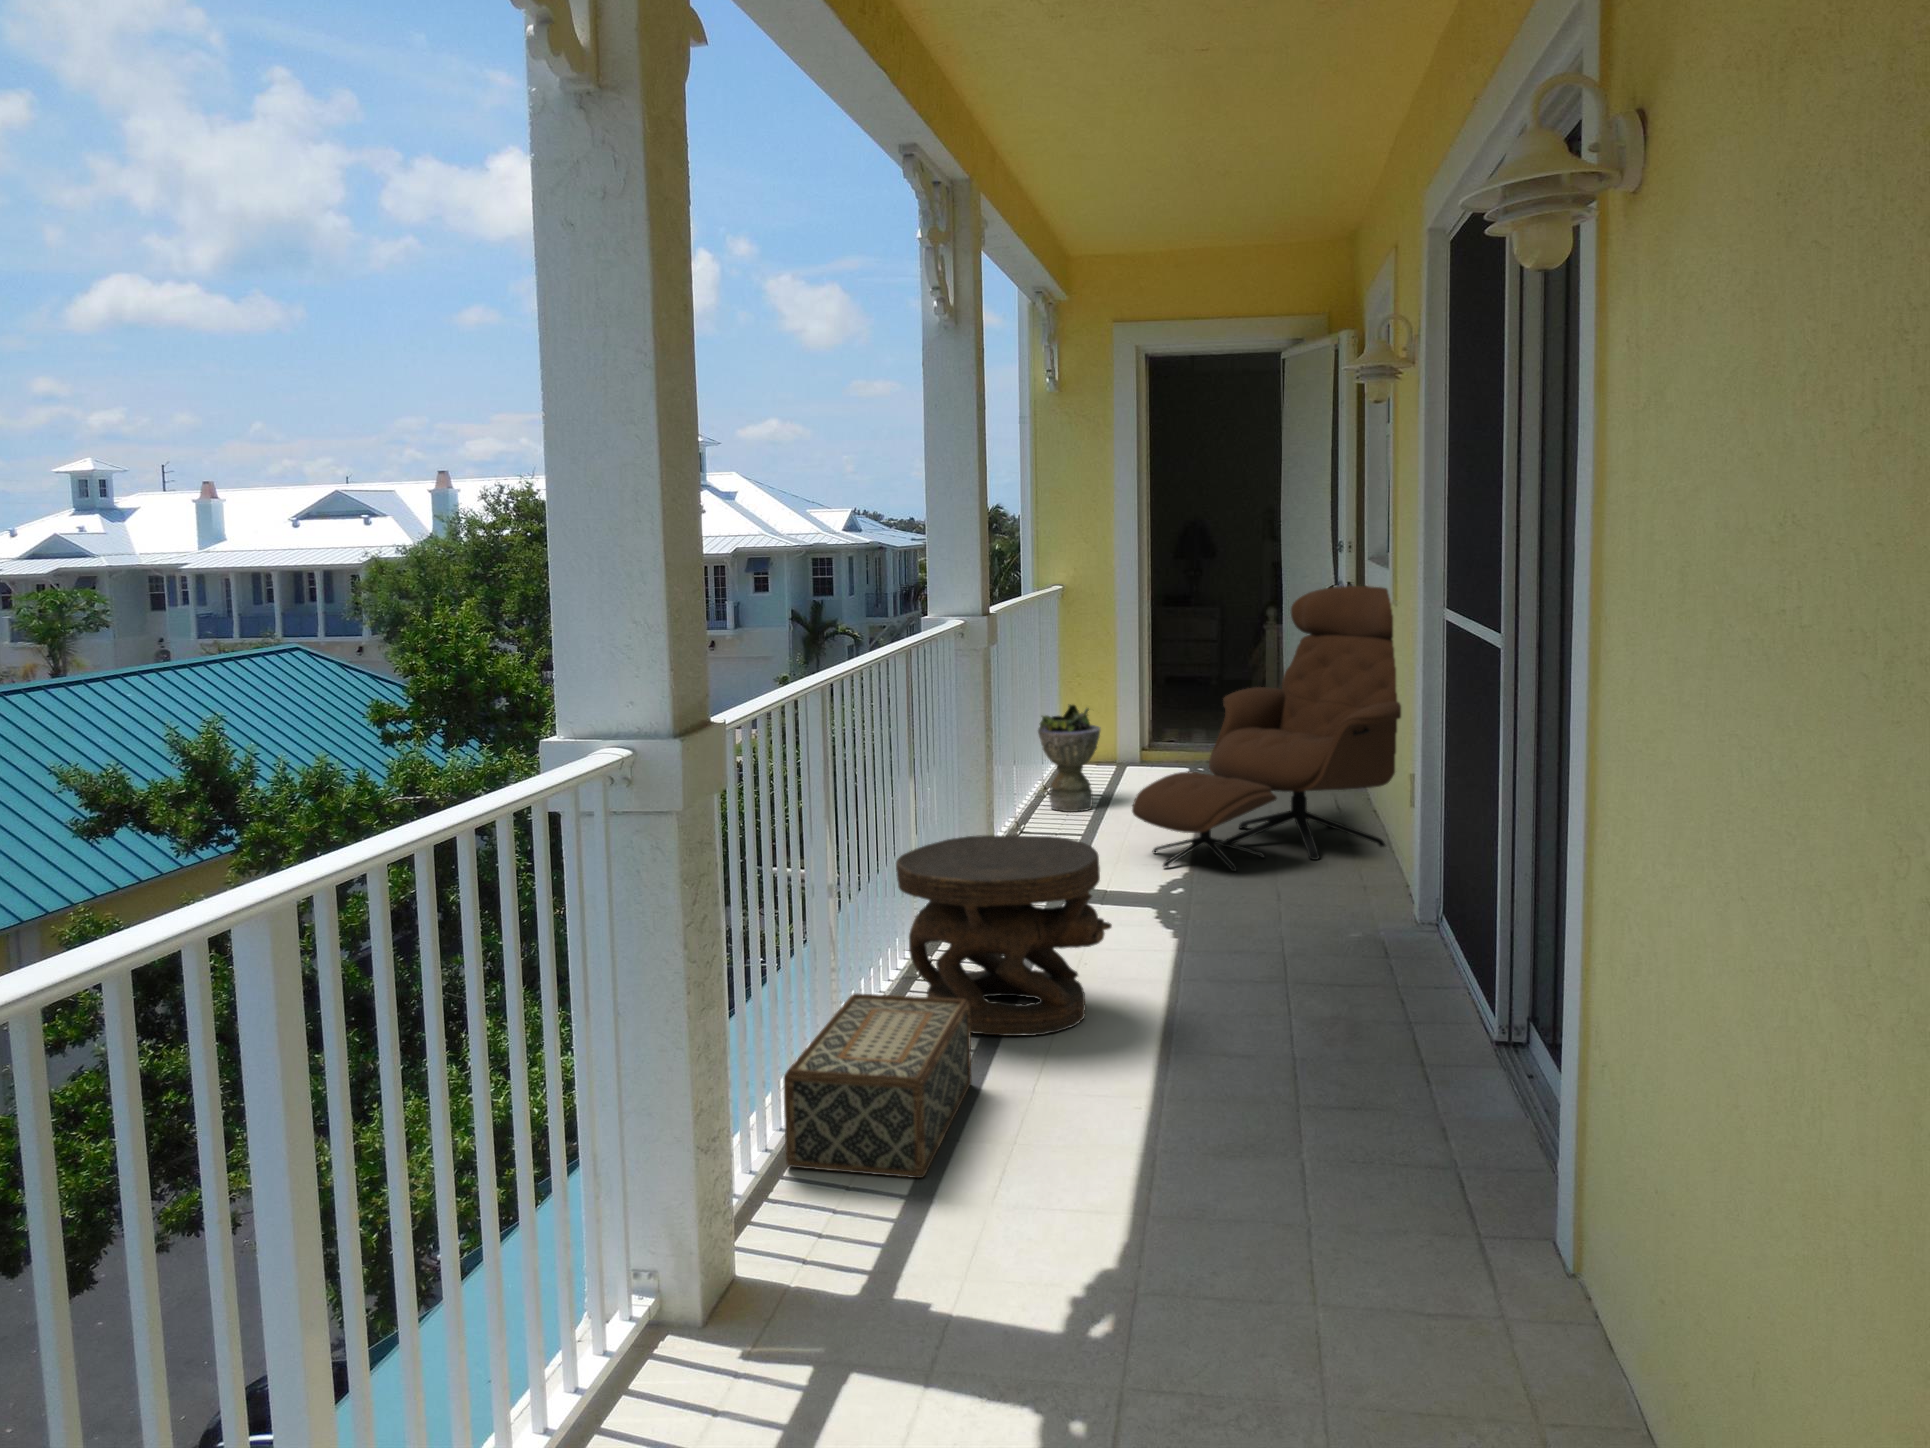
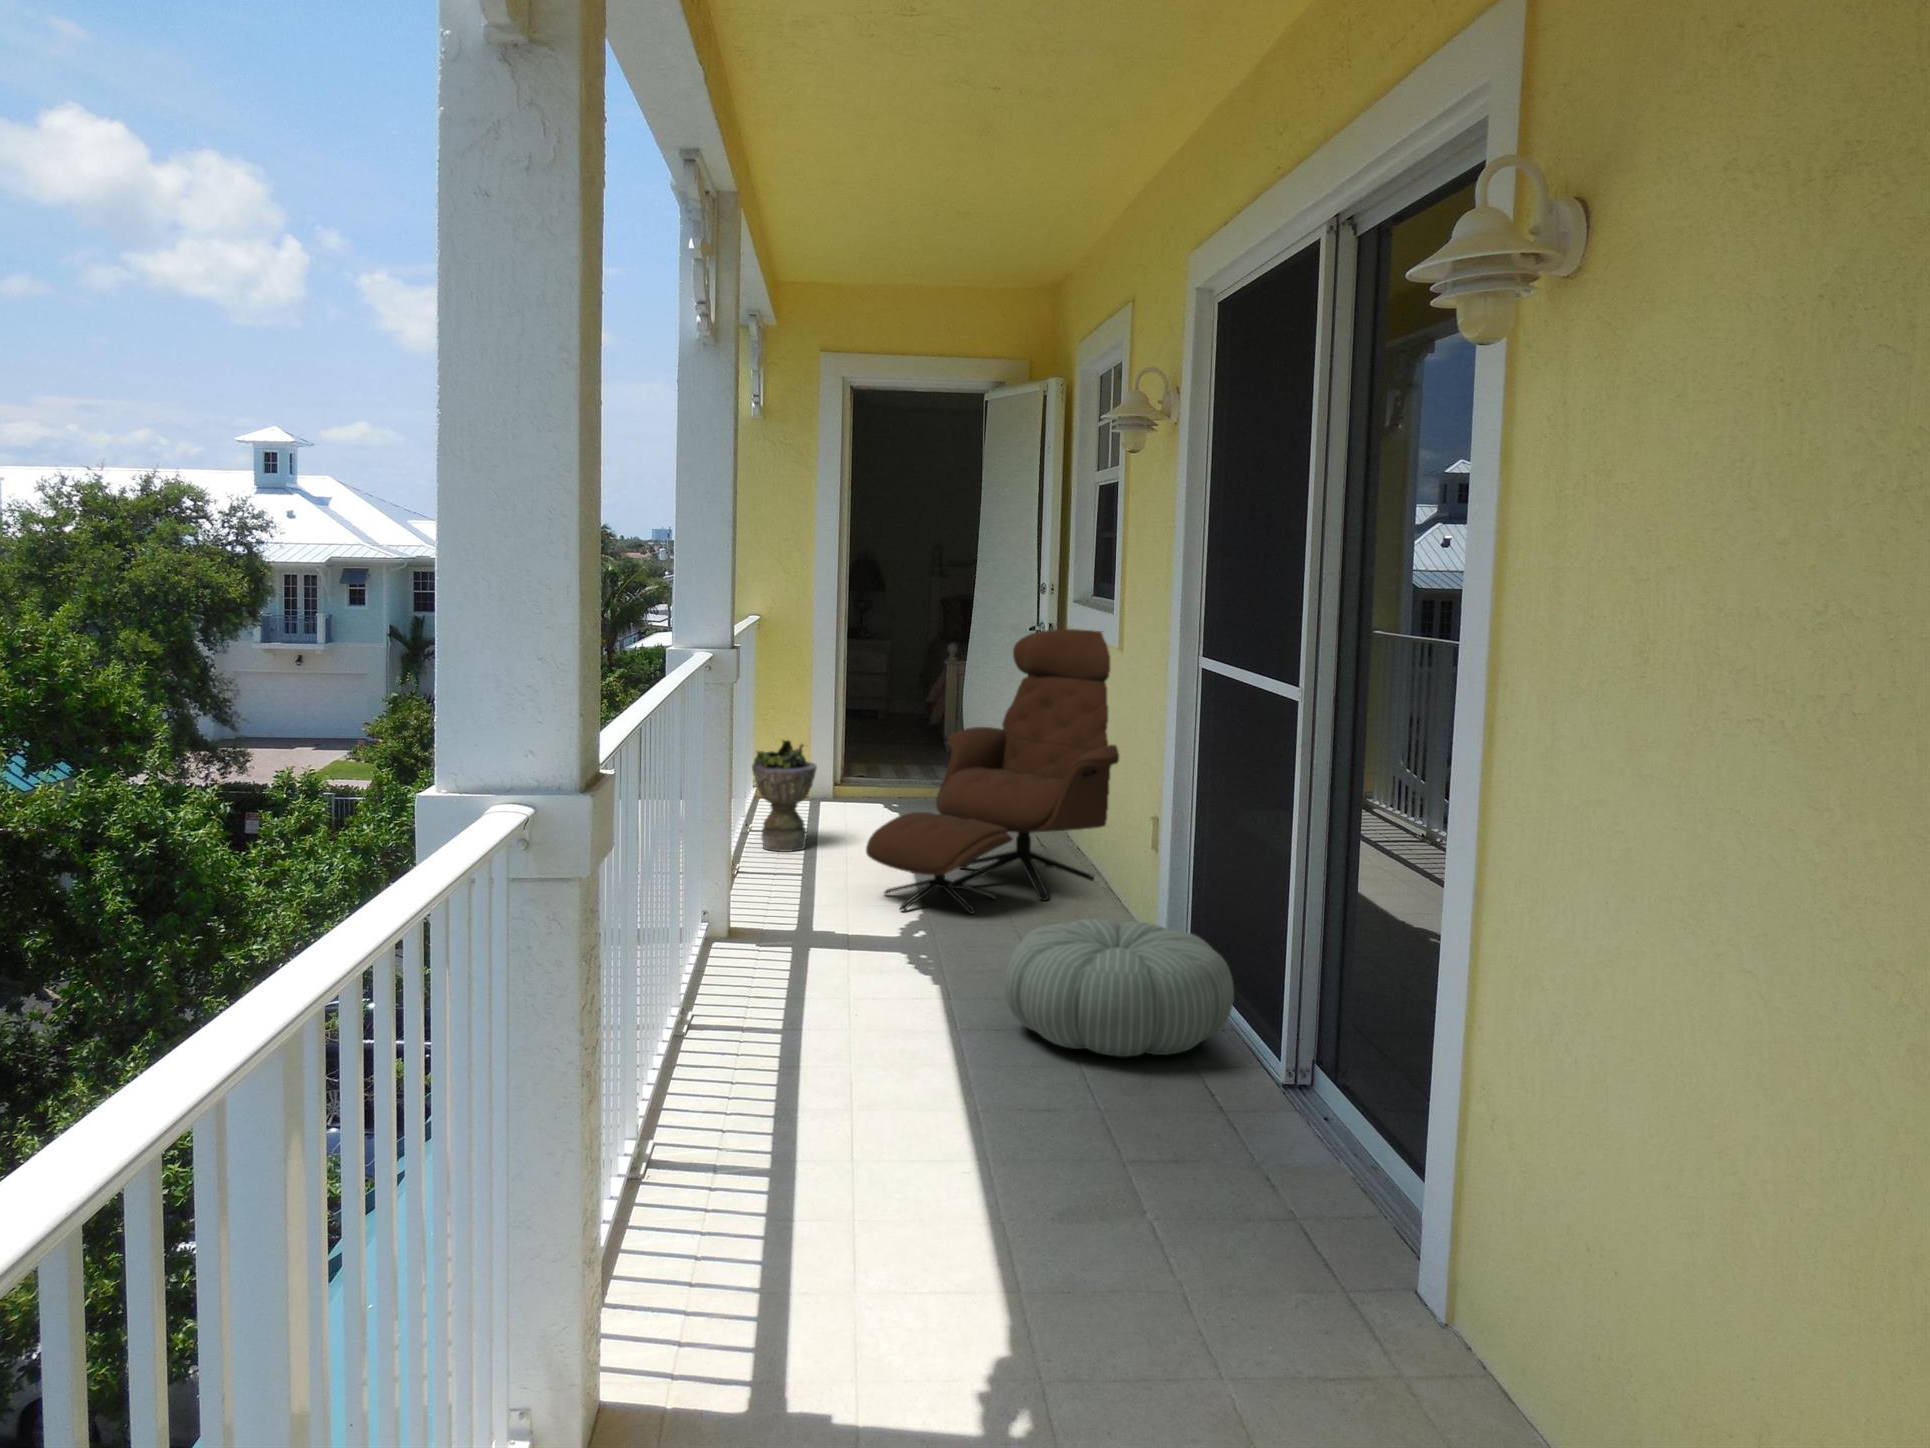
side table: present [896,835,1112,1036] -> none [681,884,909,1099]
pouf: none [1223,875,1461,1010] -> present [1005,919,1234,1057]
woven basket: present [783,994,972,1178] -> none [612,1062,787,1268]

